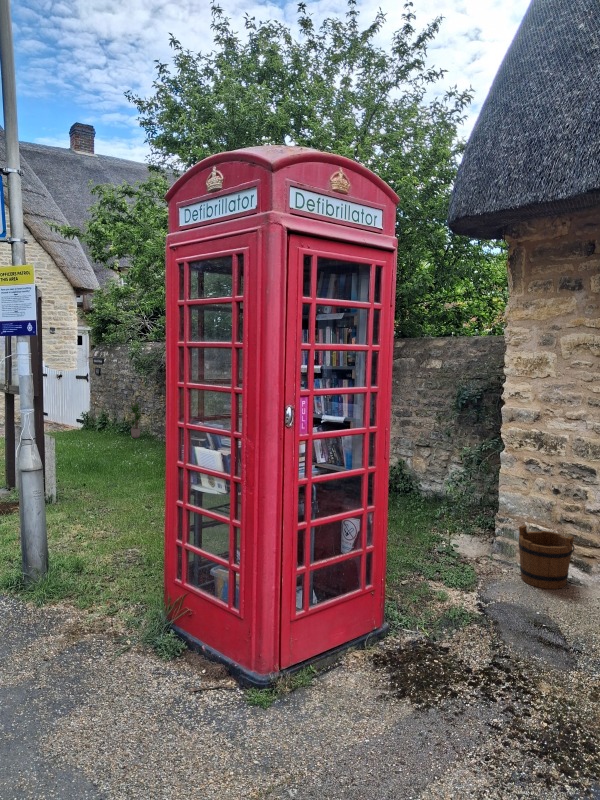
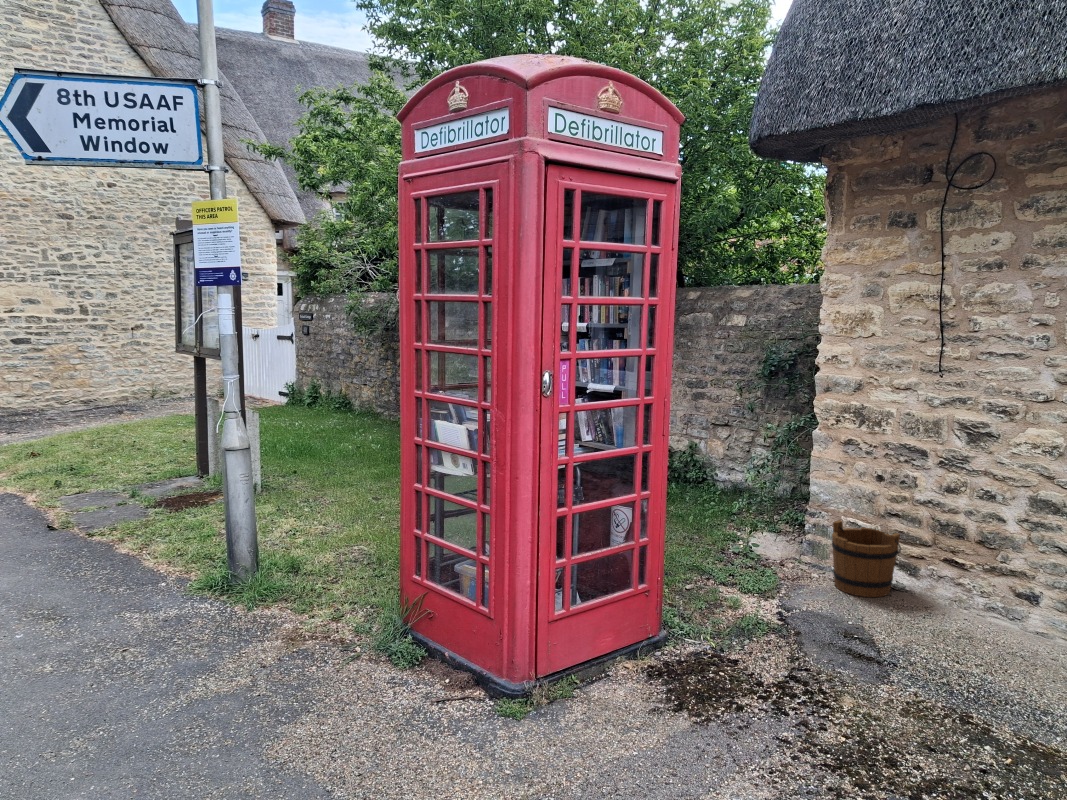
potted plant: present [129,403,141,438] -> none [340,368,369,415]

